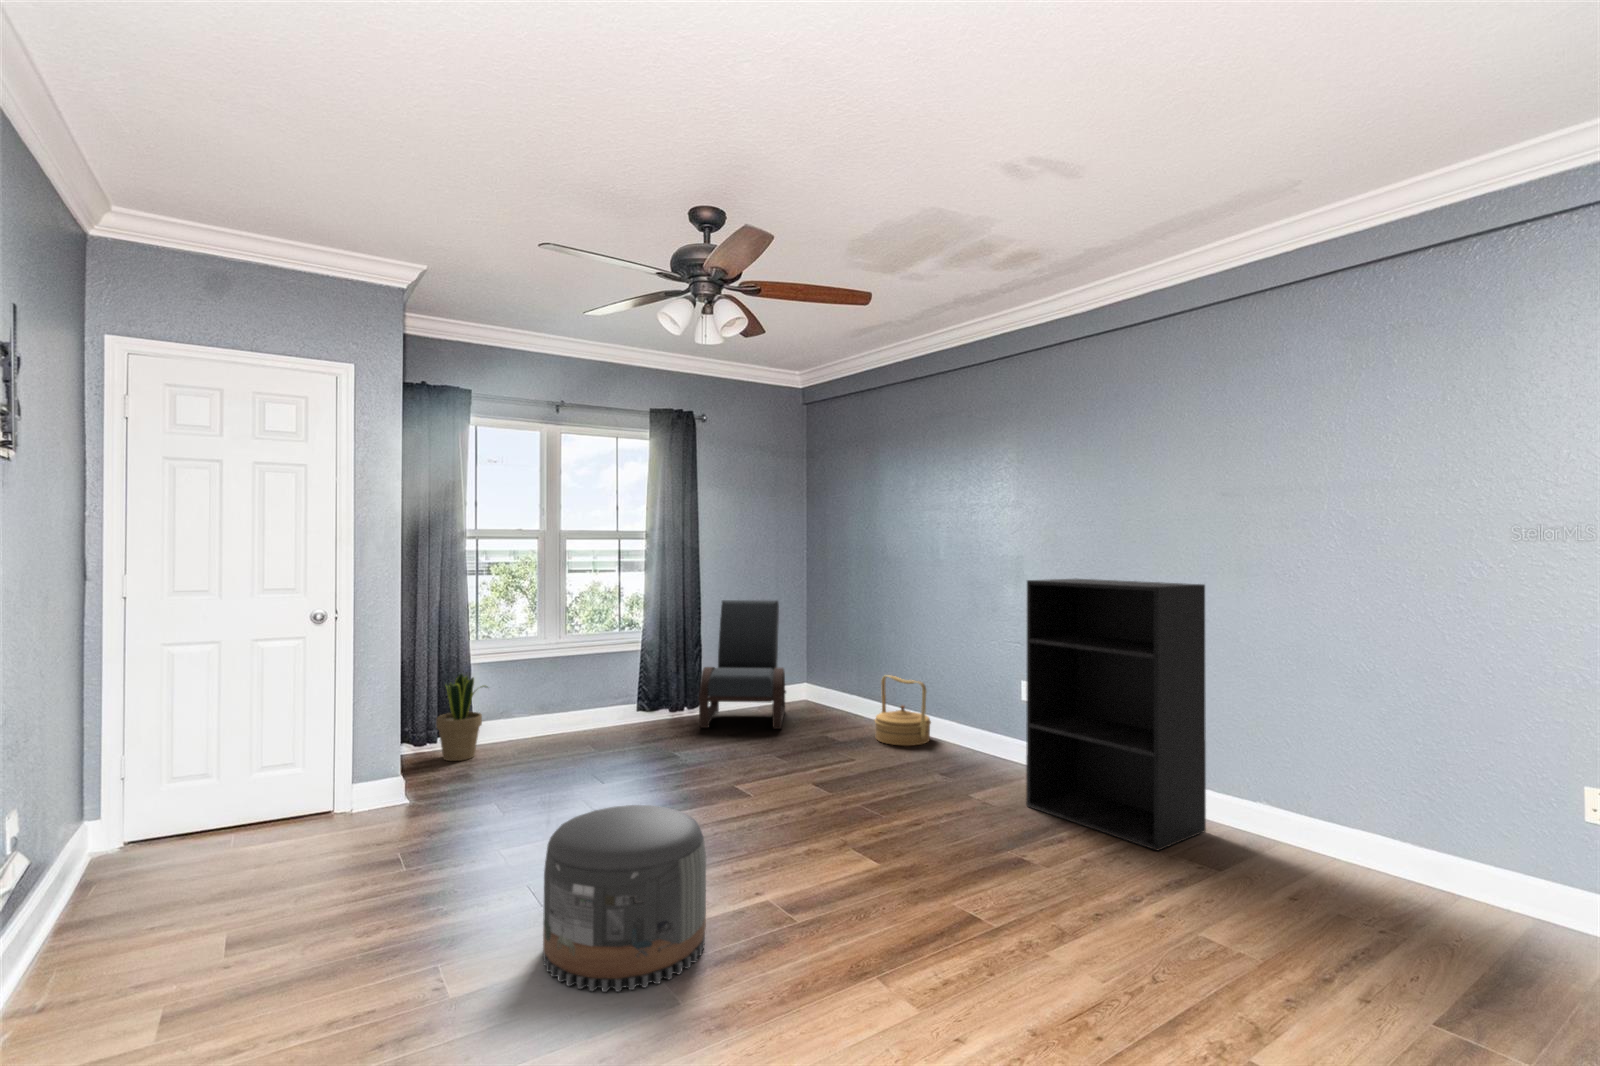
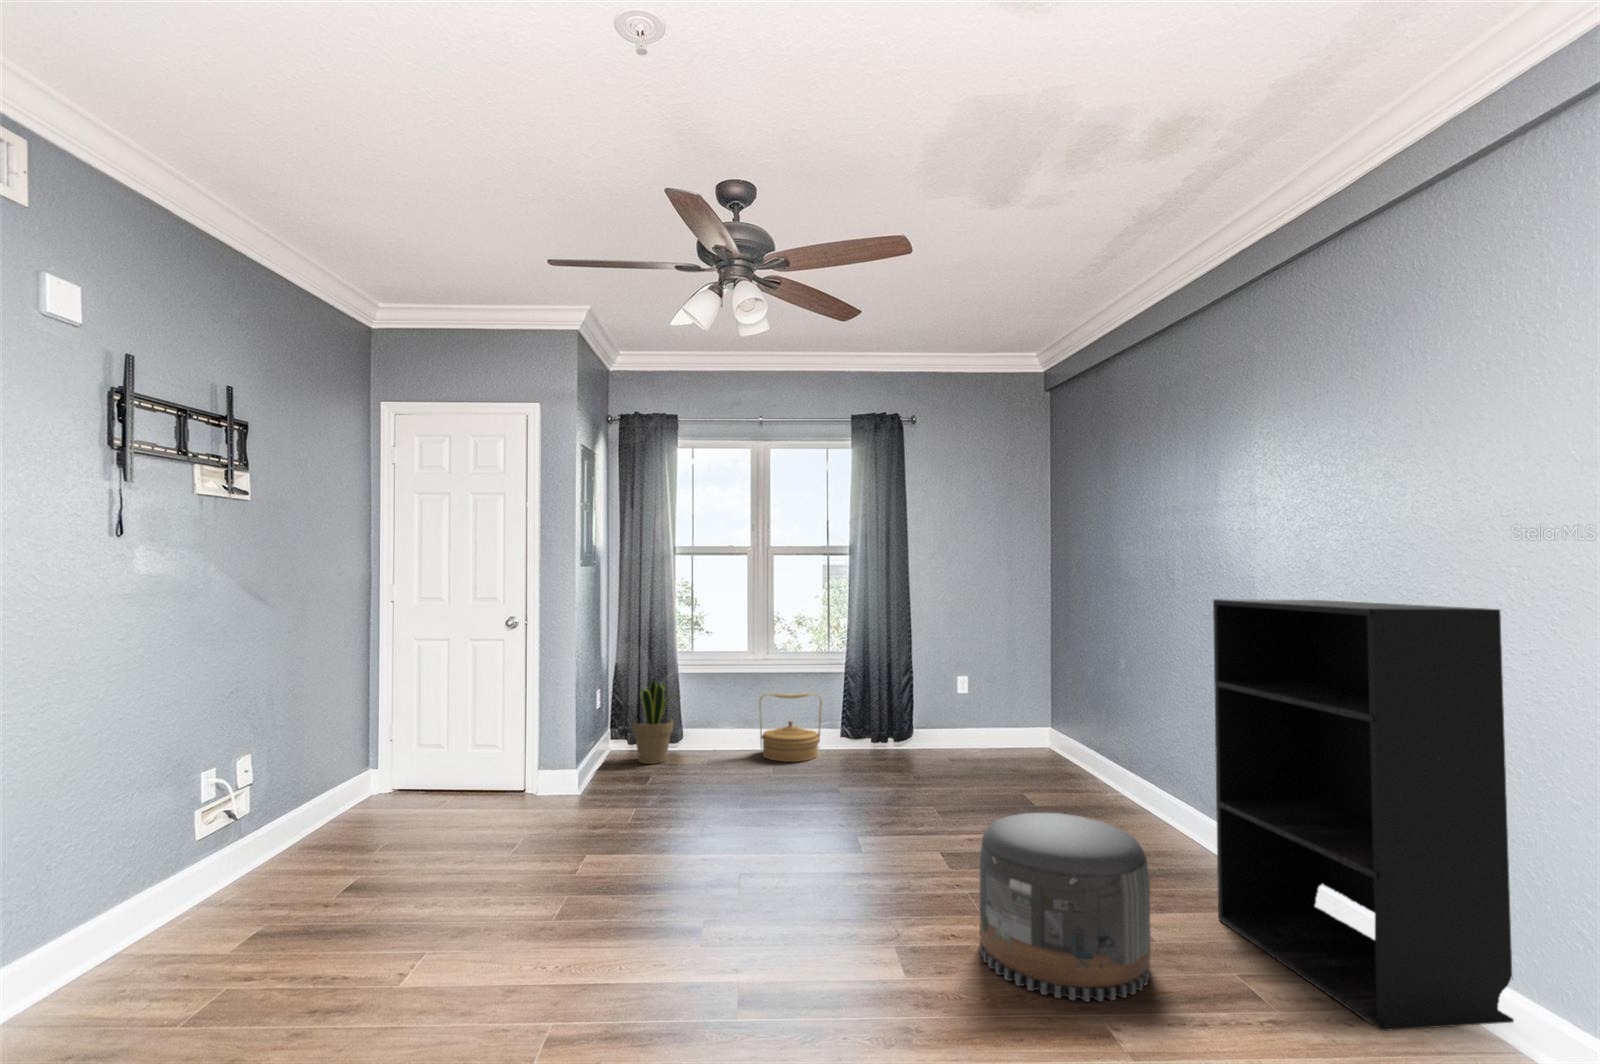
lounge chair: present [698,600,786,729] -> none [892,622,1009,773]
woven basket: present [875,675,931,746] -> present [759,693,822,762]
pouf: present [543,805,706,992] -> present [979,813,1151,1001]

